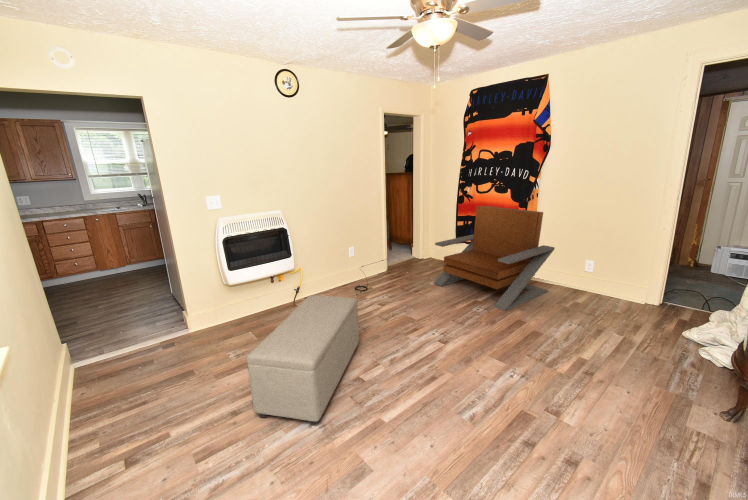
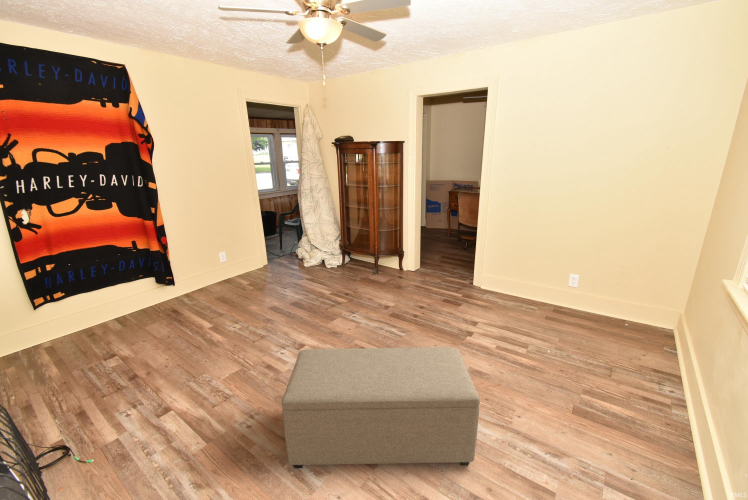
lounge chair: present [434,206,555,311] -> none [84,217,243,360]

